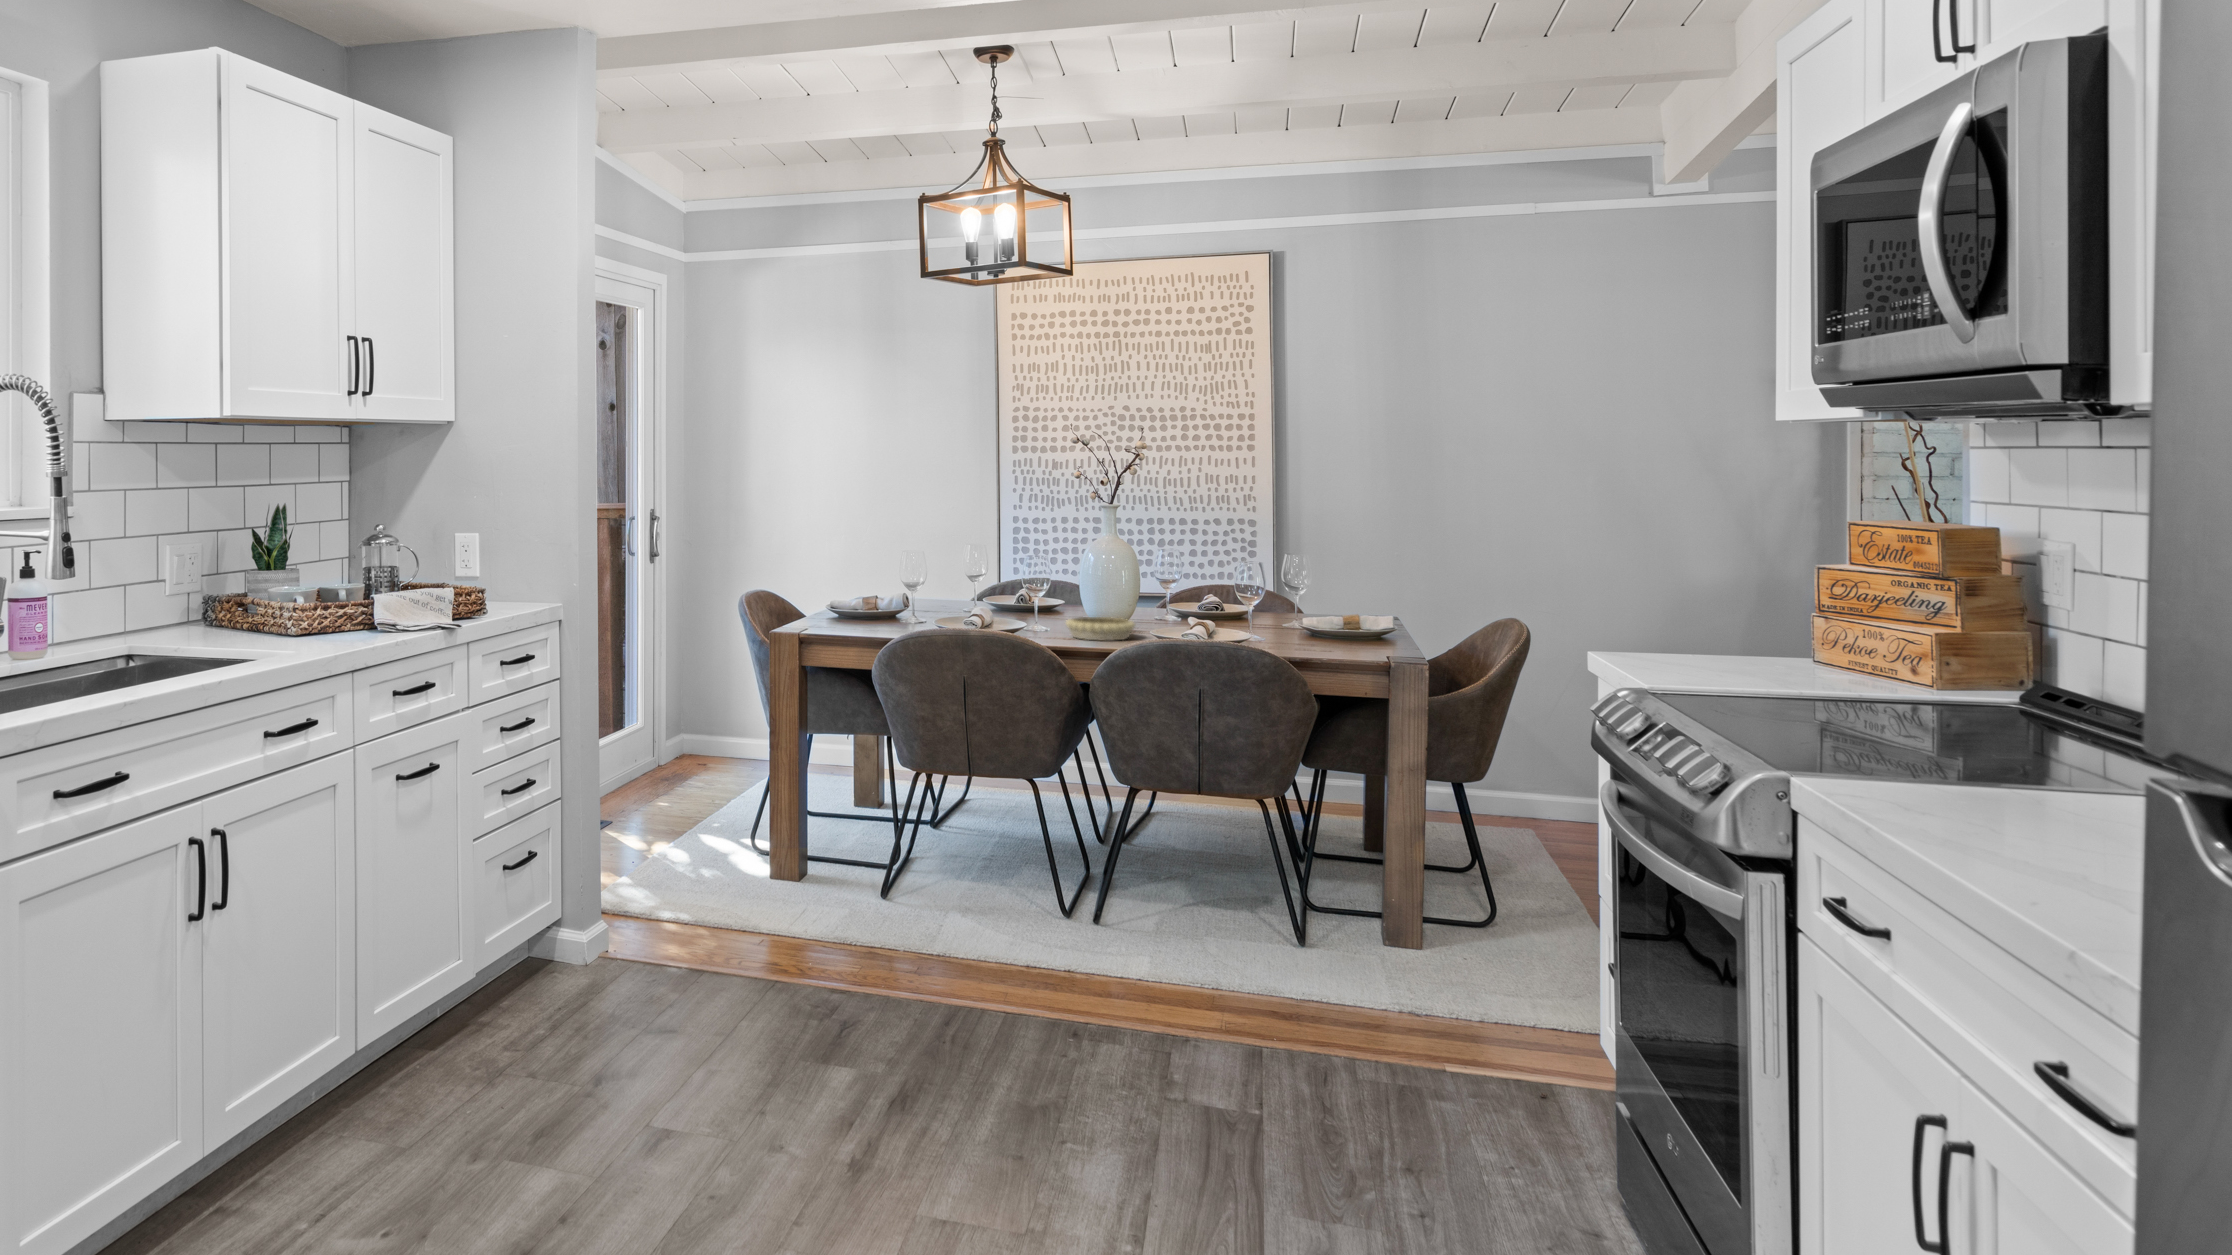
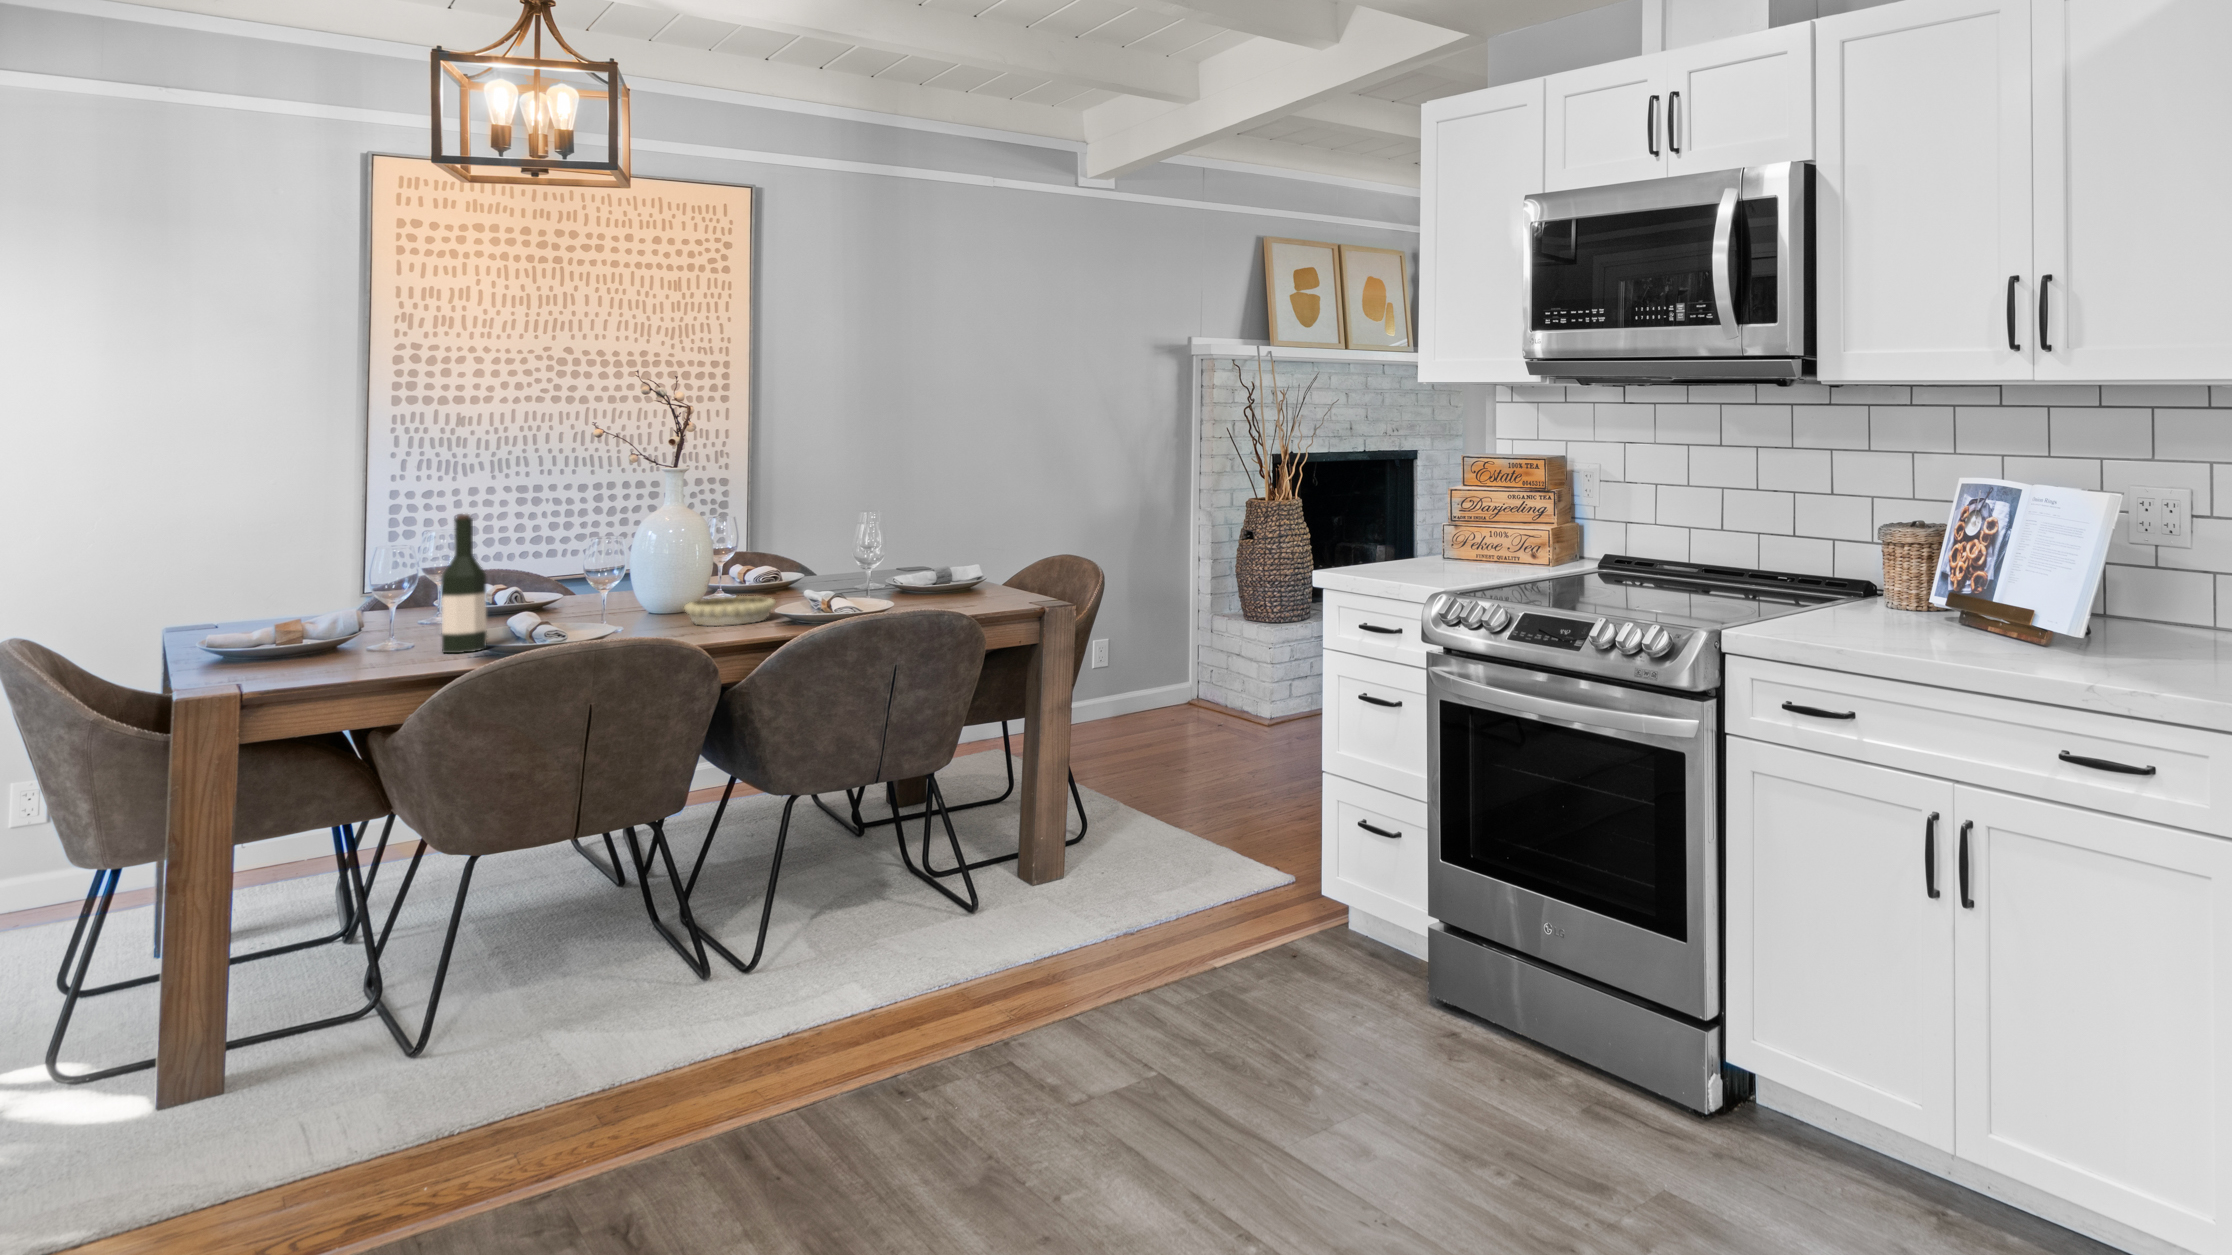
wine bottle: none [905,534,932,634] -> present [441,514,487,653]

